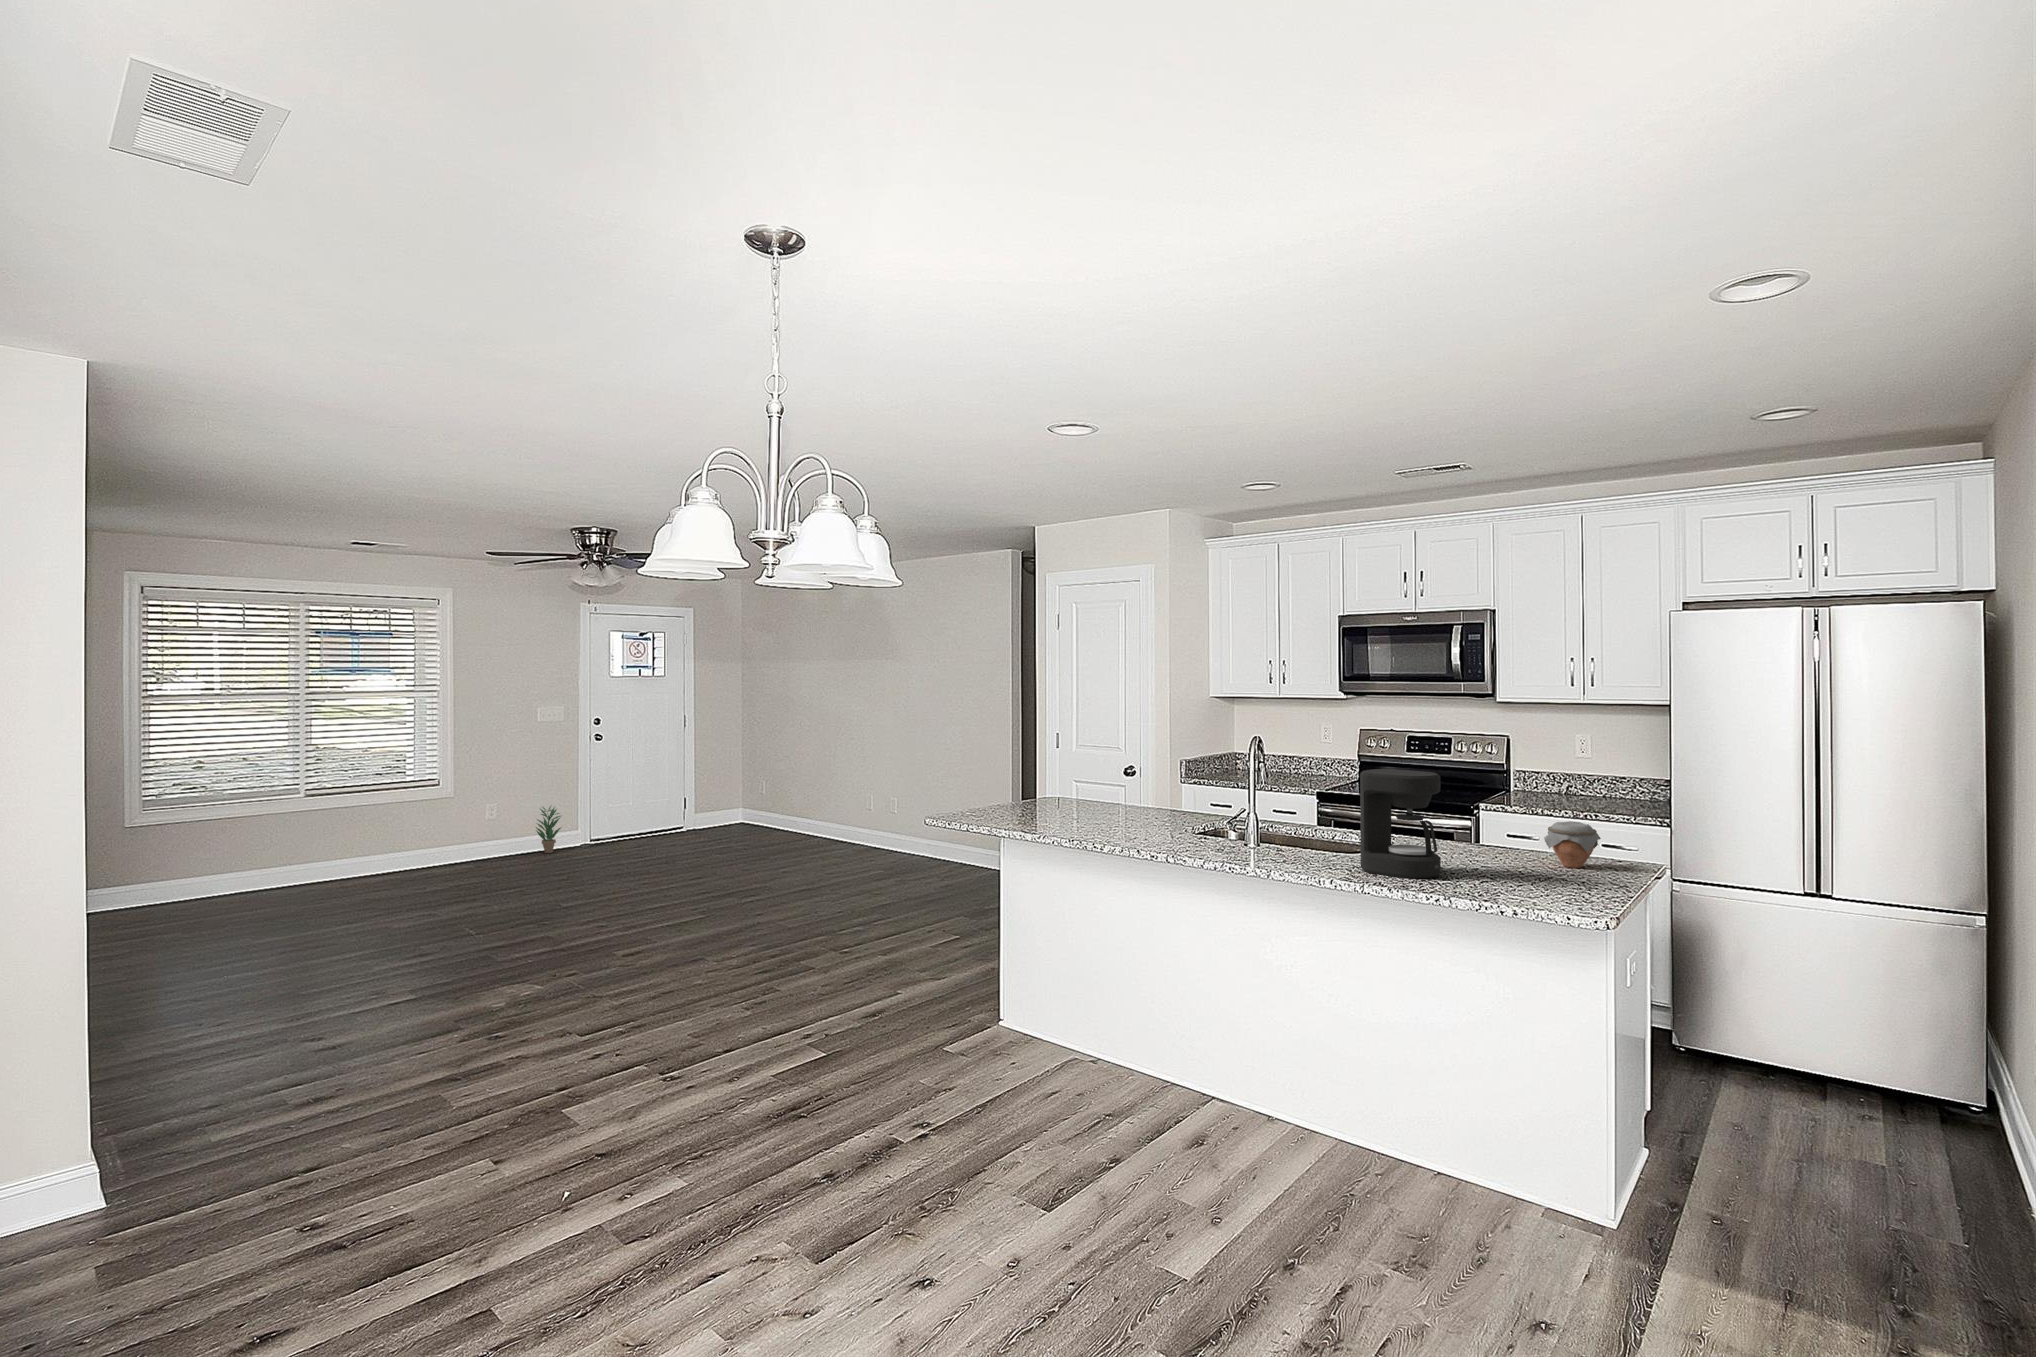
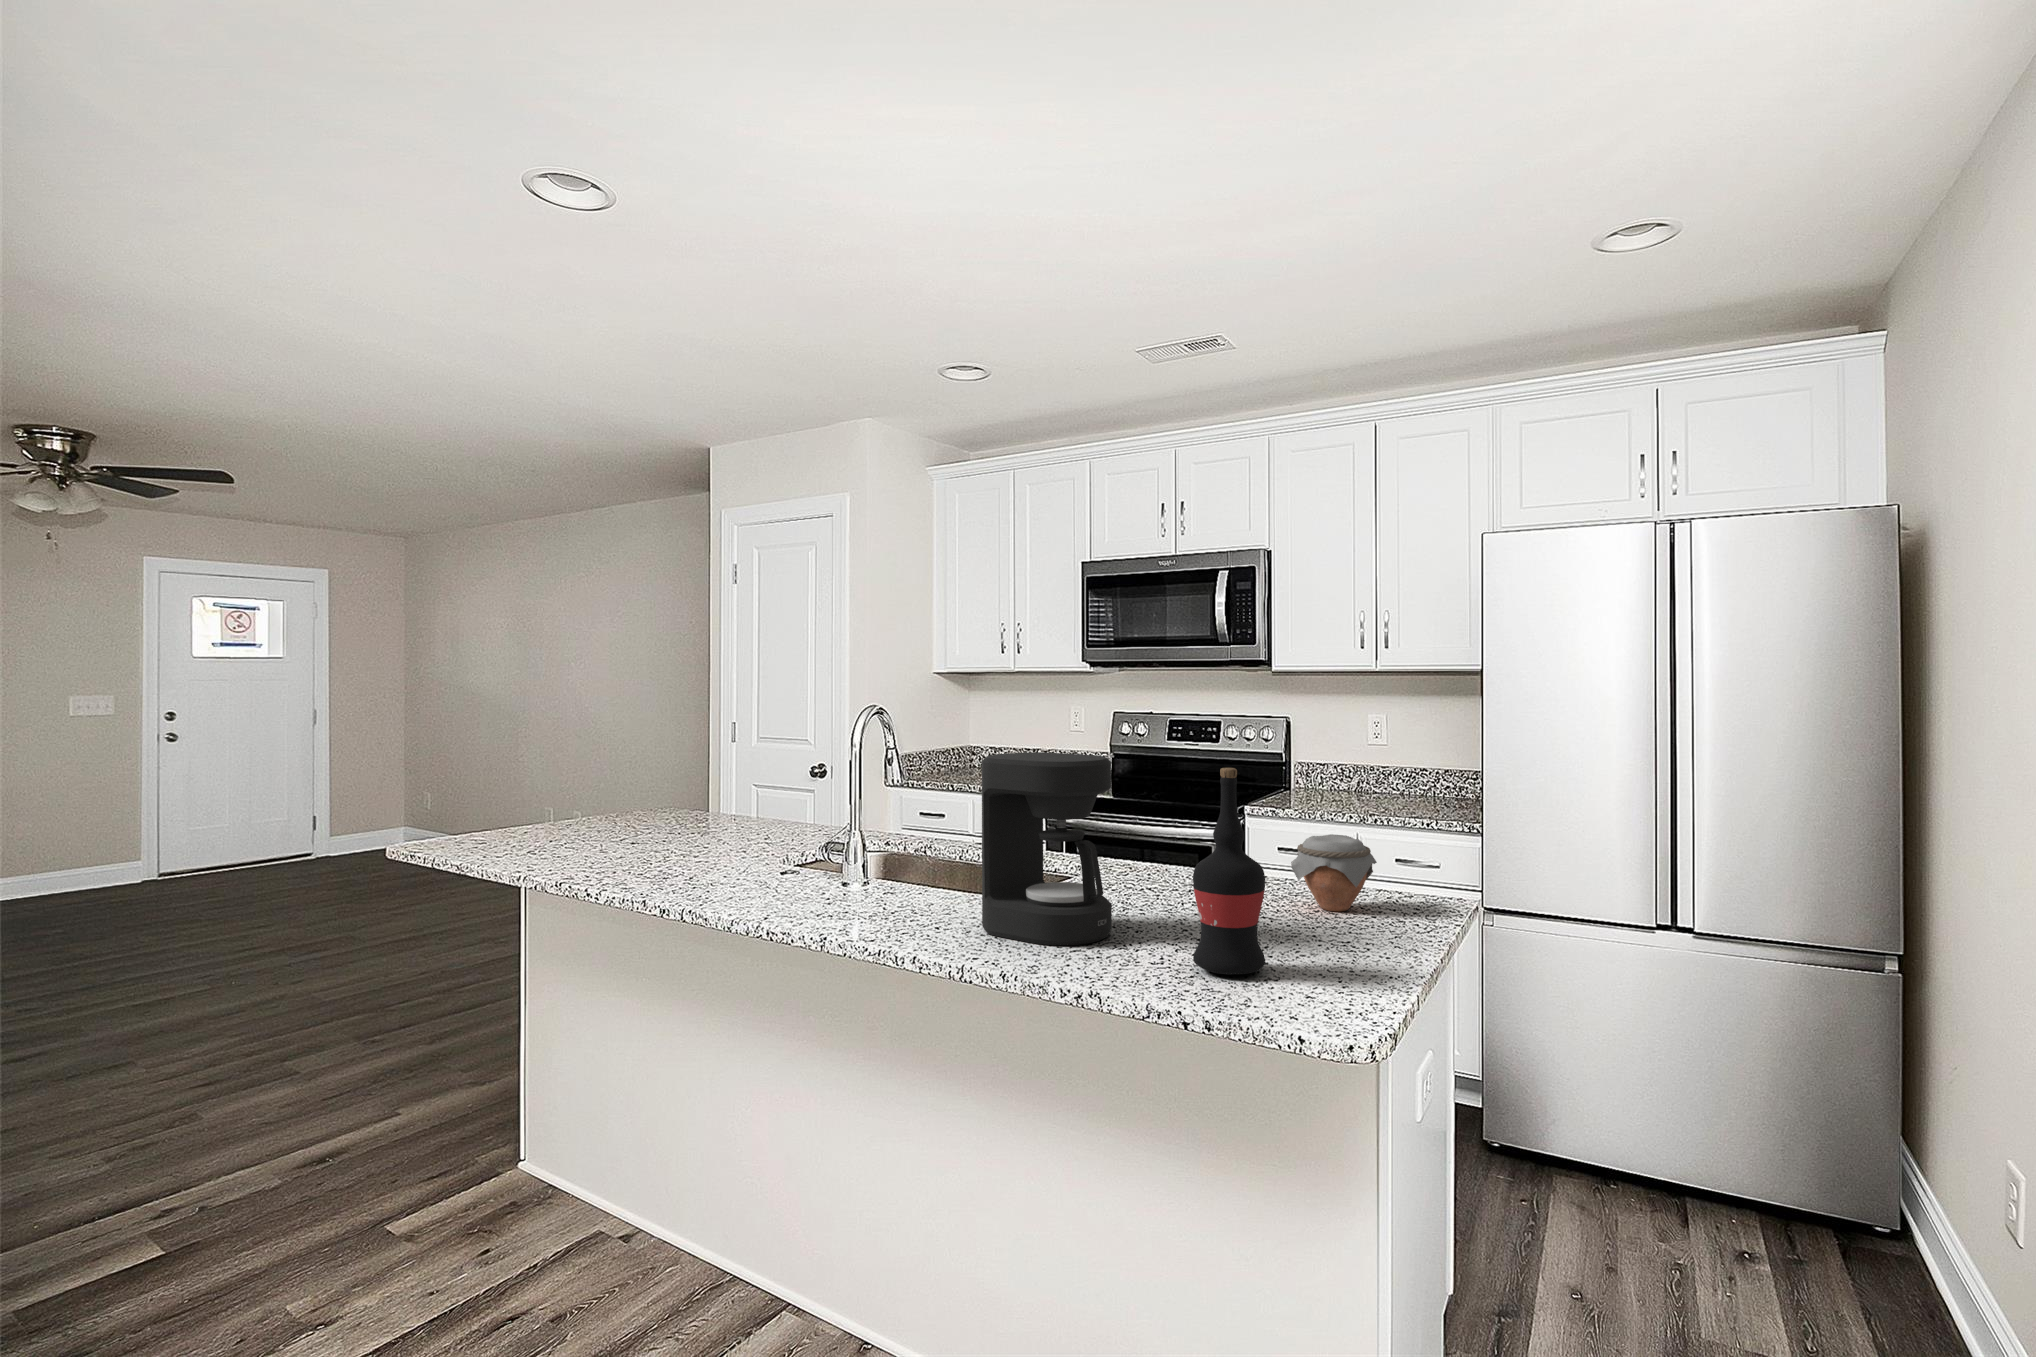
wine bottle: none [1499,782,1543,893] -> present [1193,768,1266,975]
potted plant: present [536,806,561,853] -> none [48,829,94,896]

